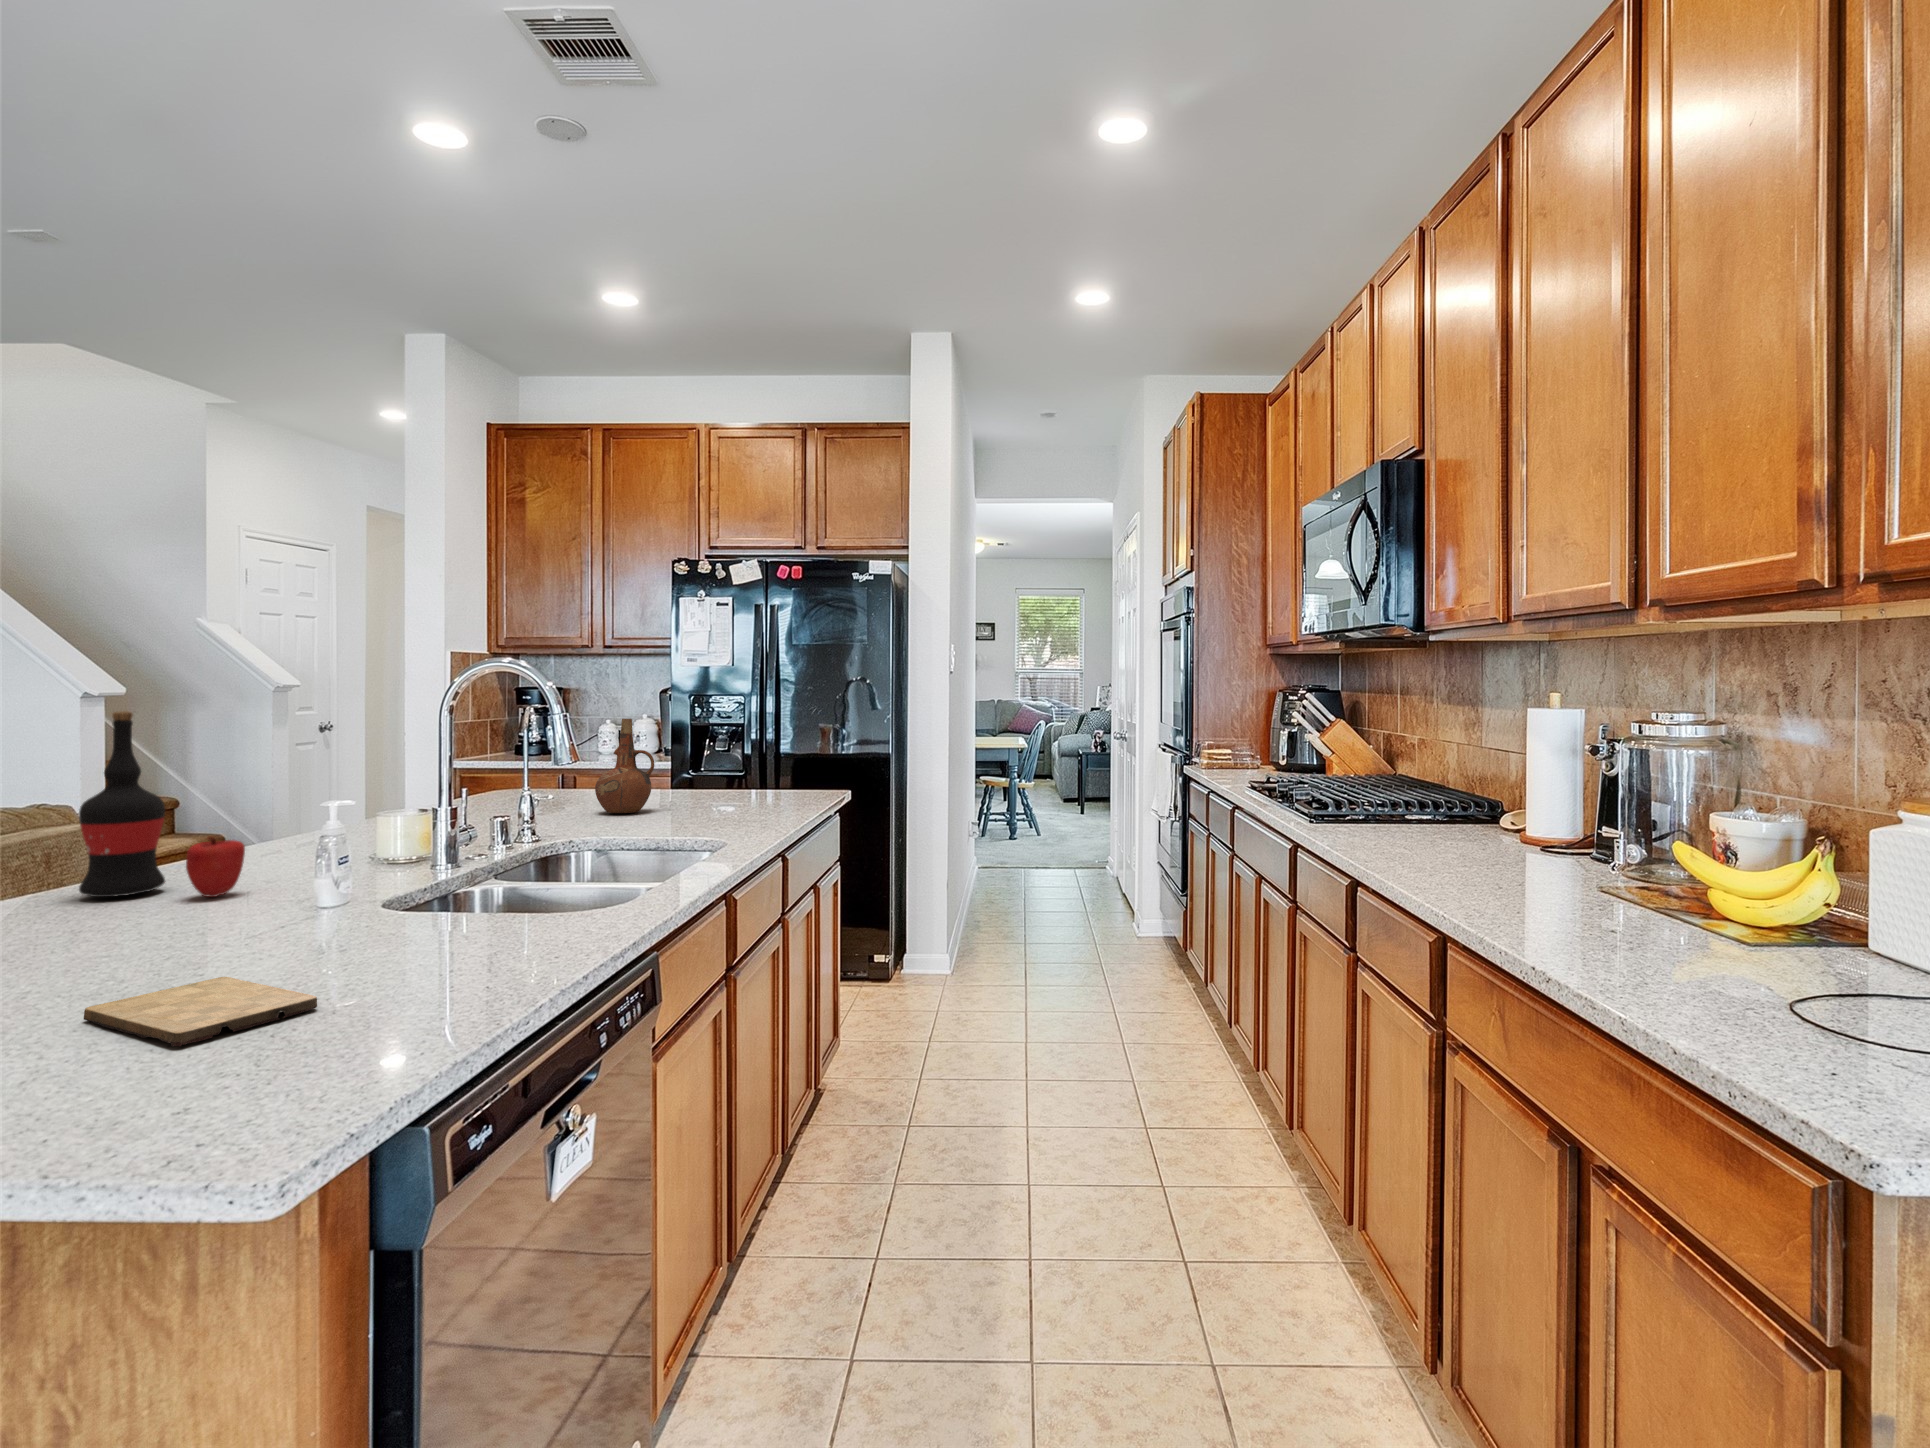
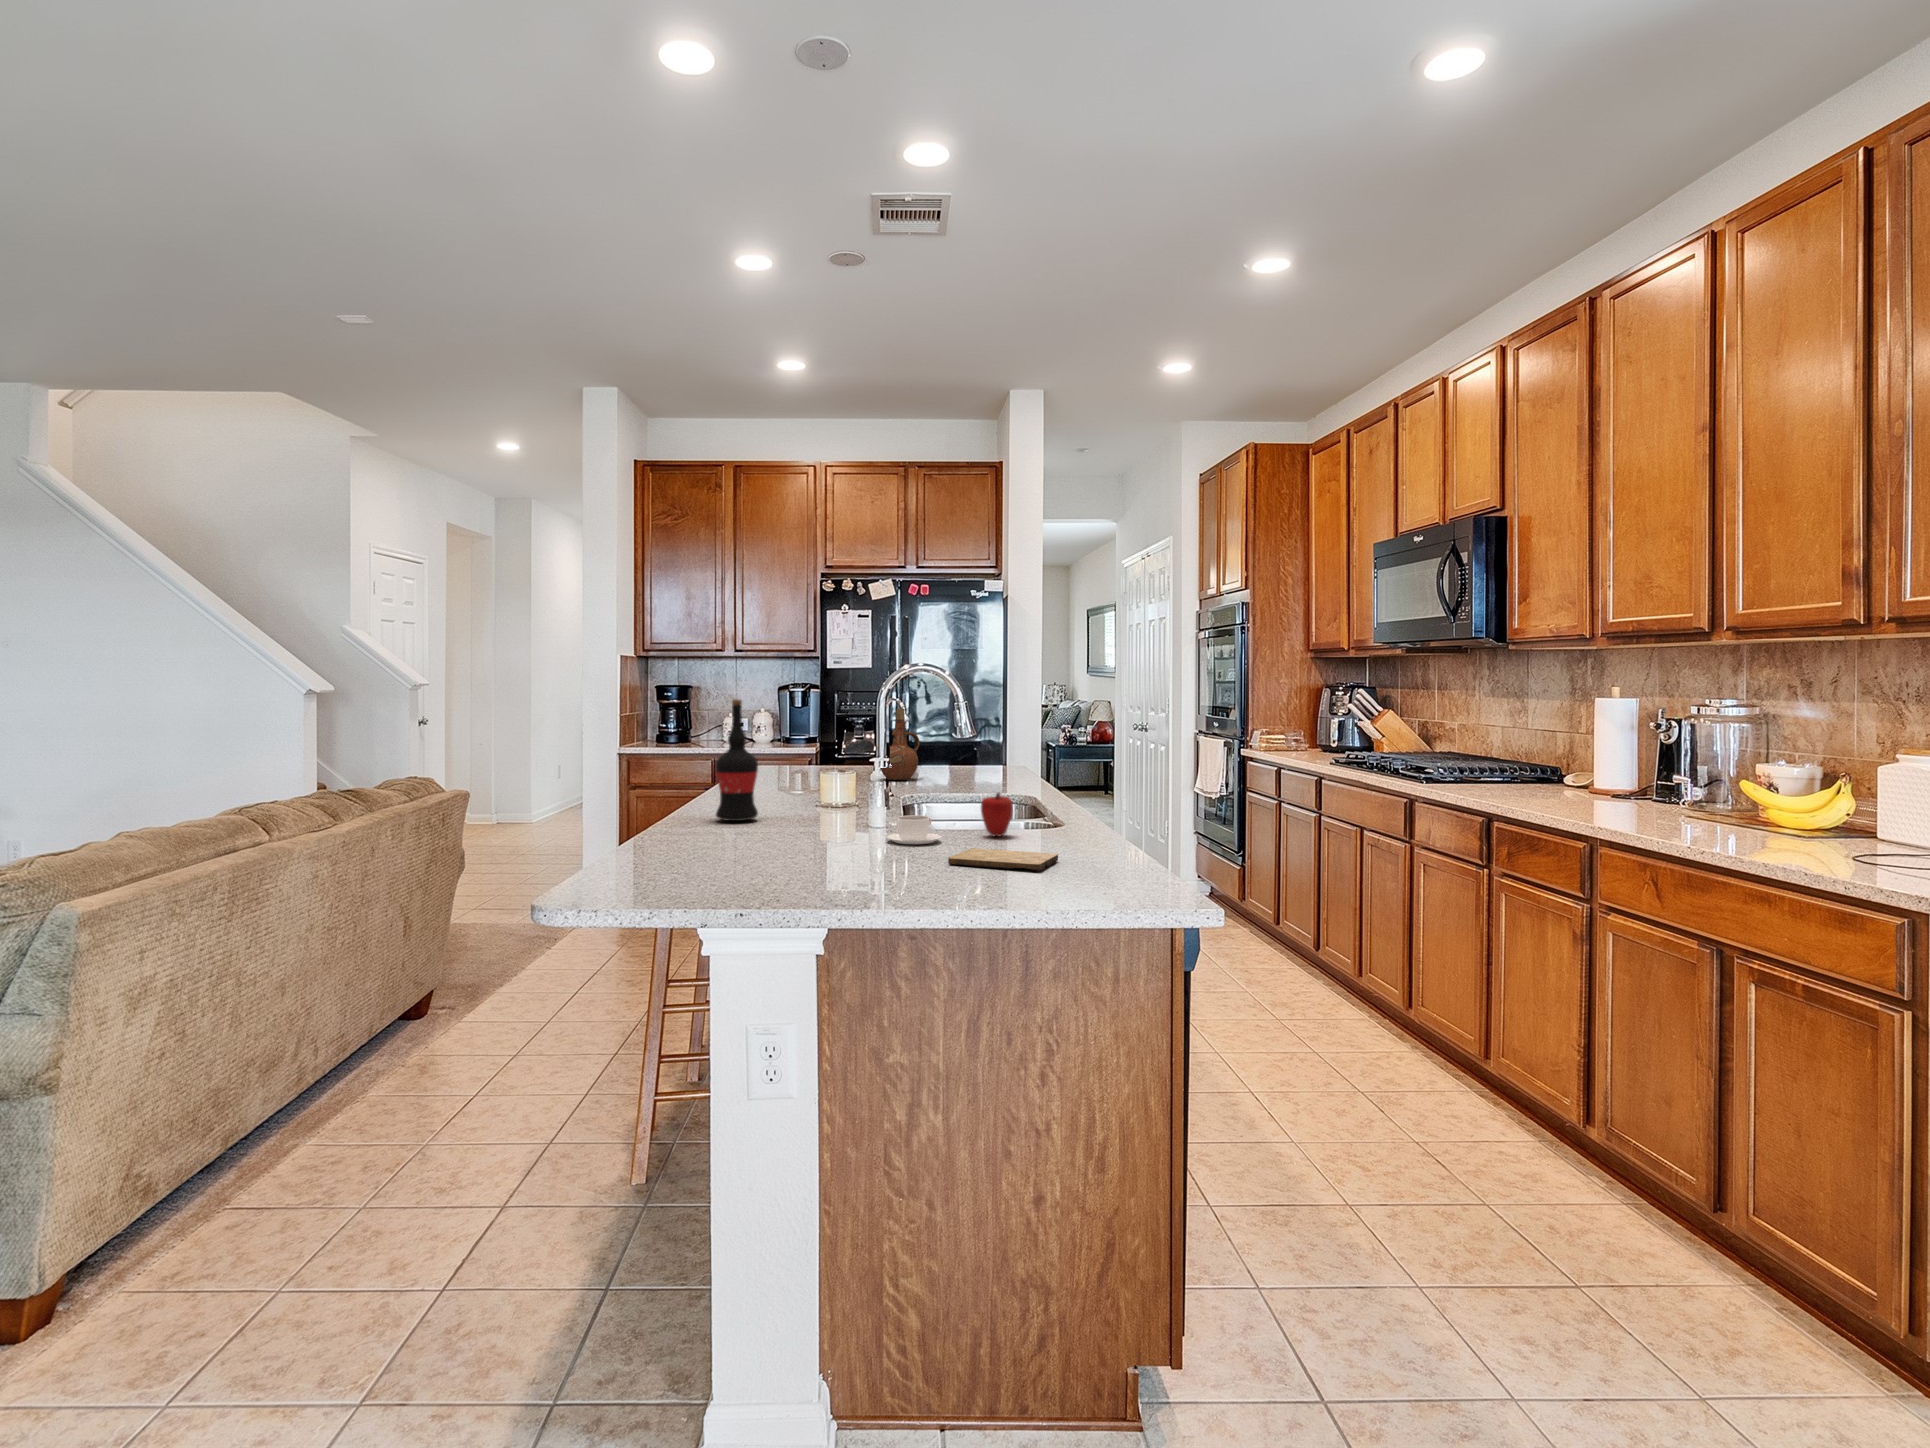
apple: present [186,836,245,897] -> present [981,793,1013,837]
coffee cup: none [173,904,289,958] -> present [887,815,941,844]

